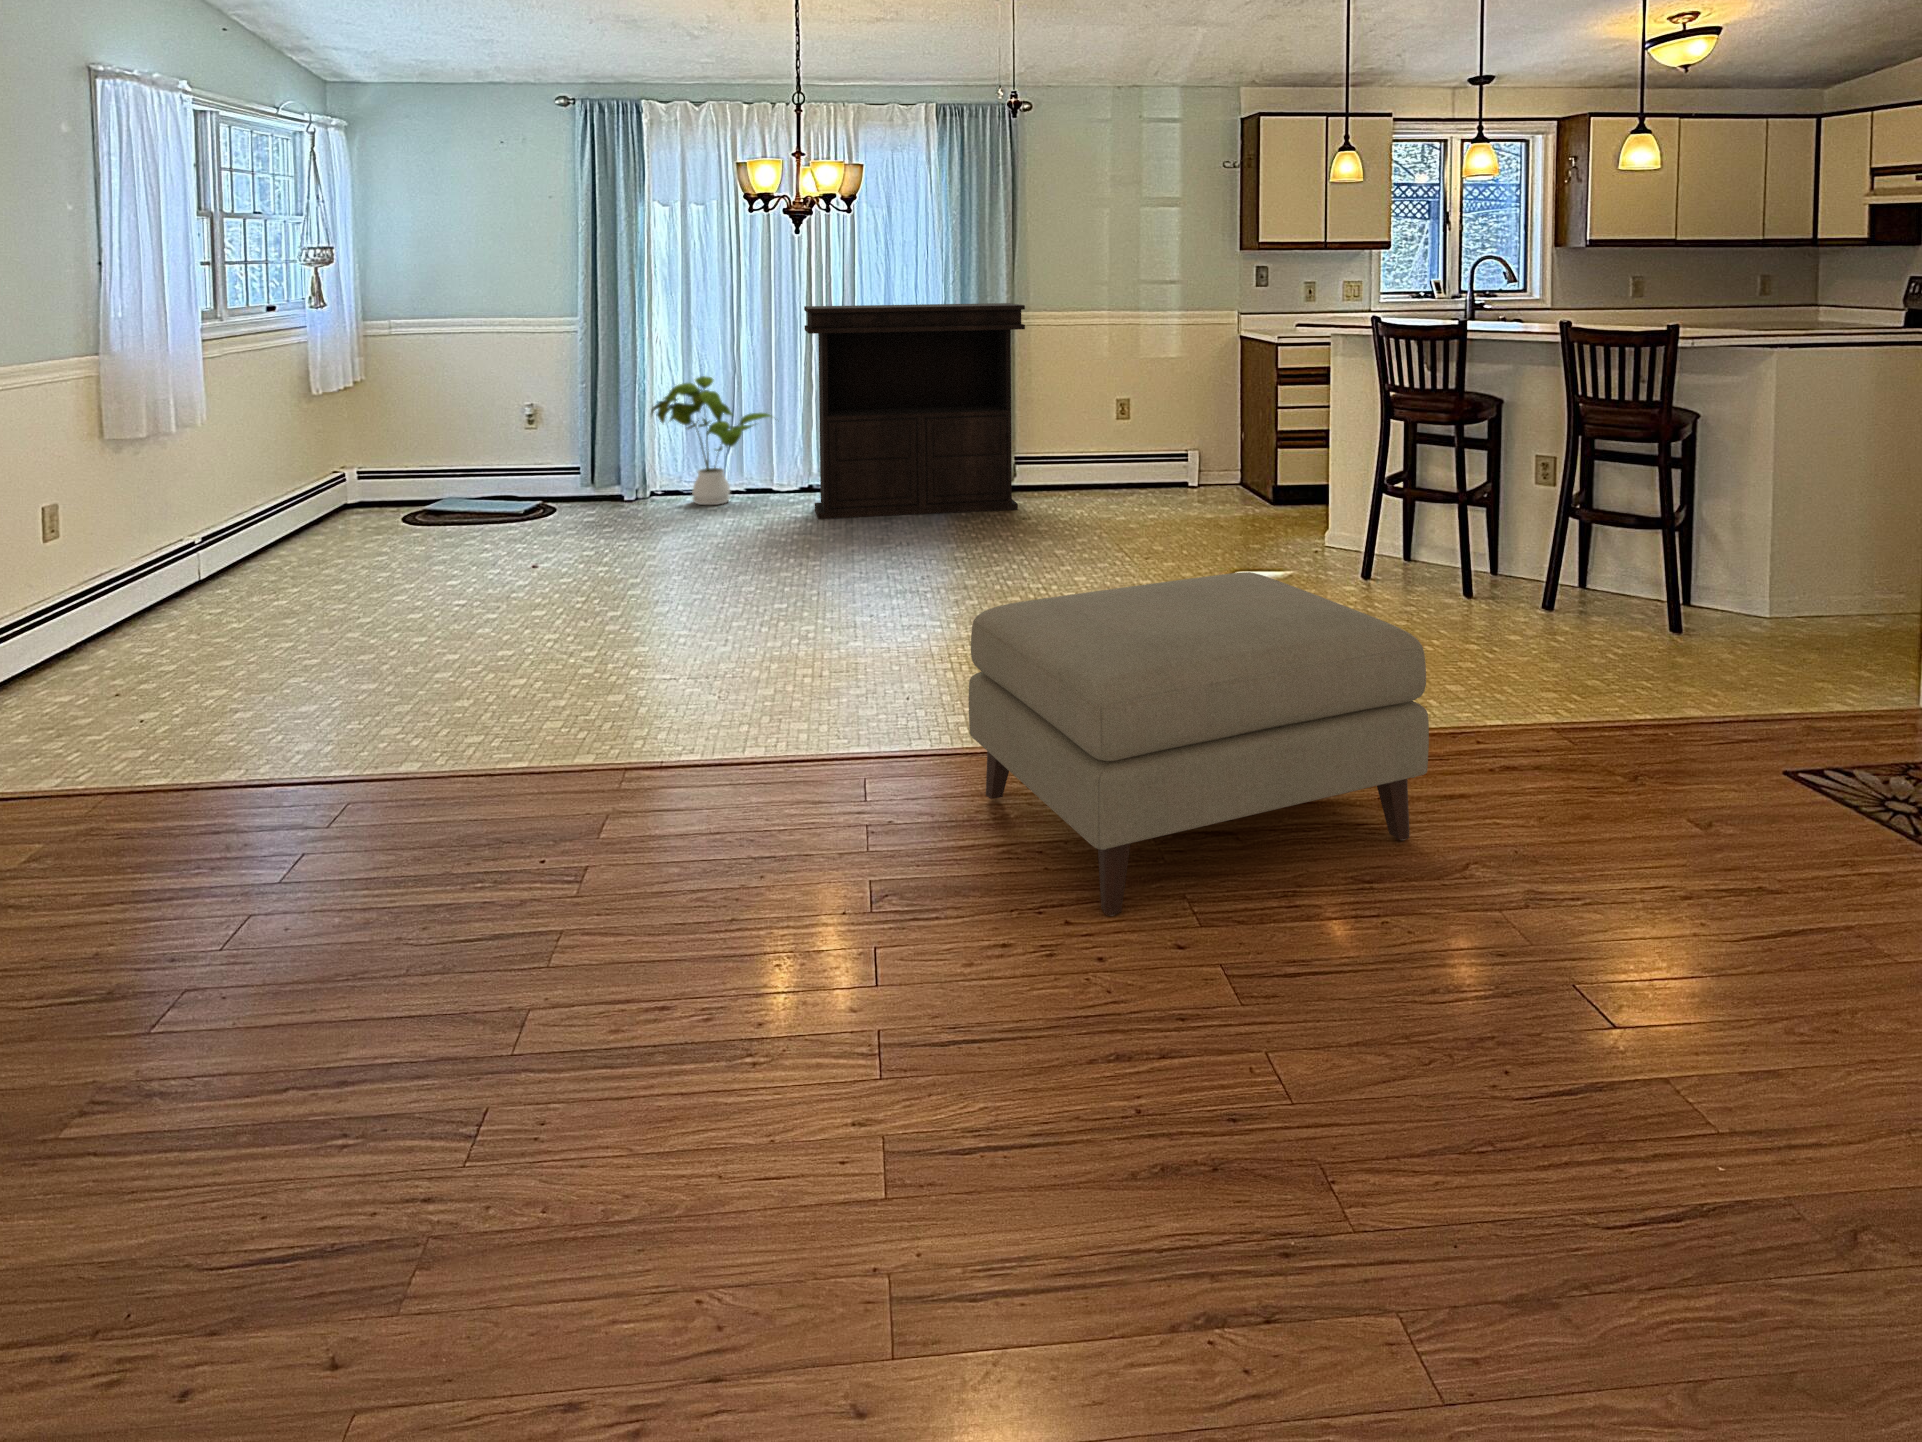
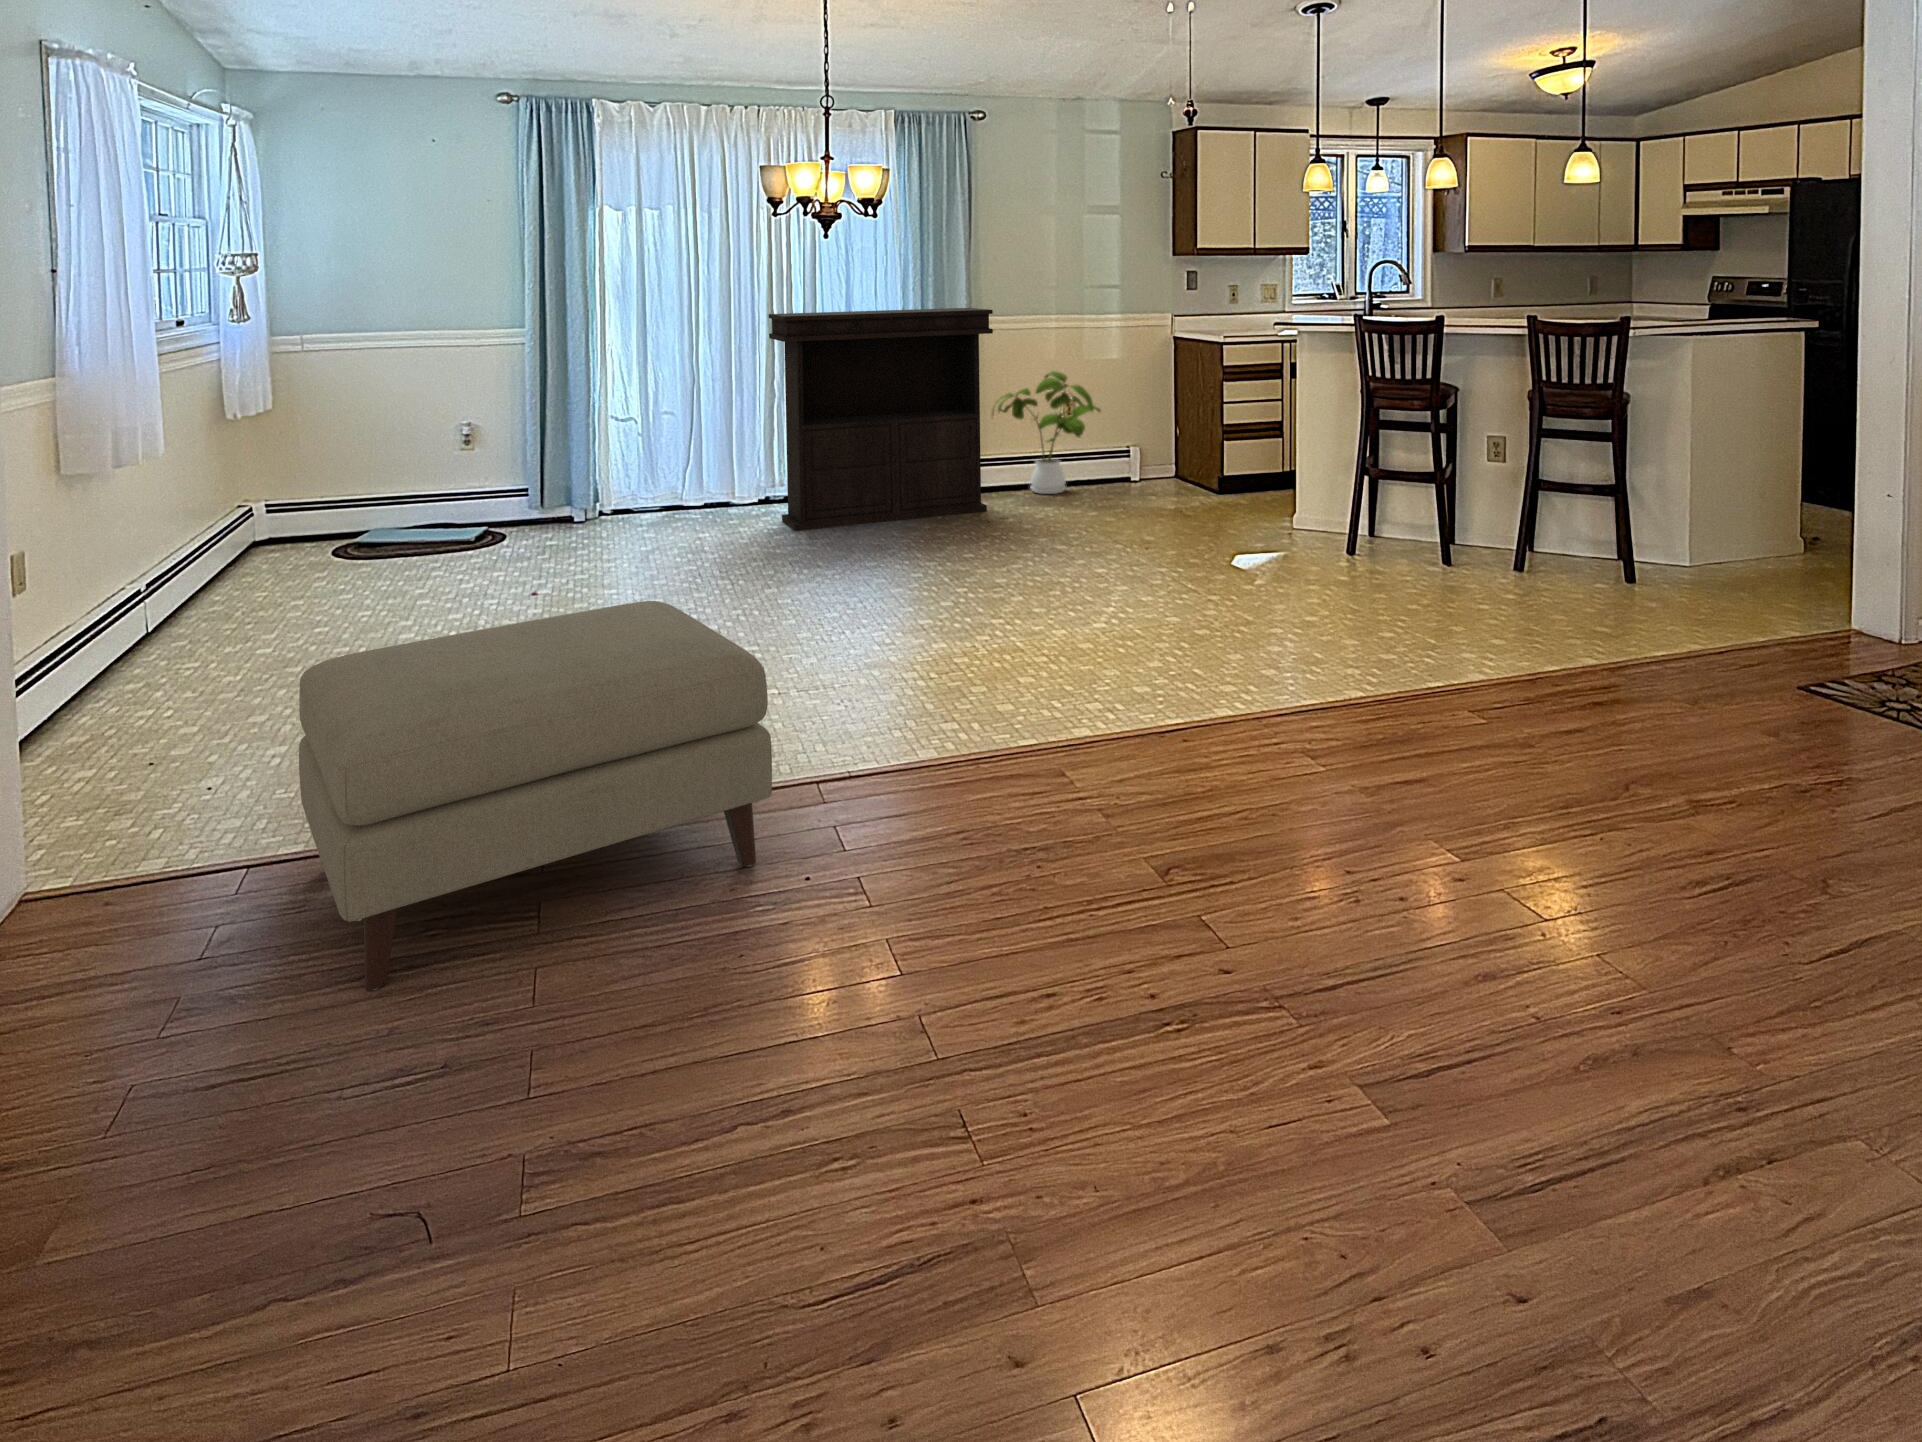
house plant: present [651,376,771,505] -> present [992,371,1101,494]
ottoman: present [969,572,1429,916] -> present [299,601,772,990]

